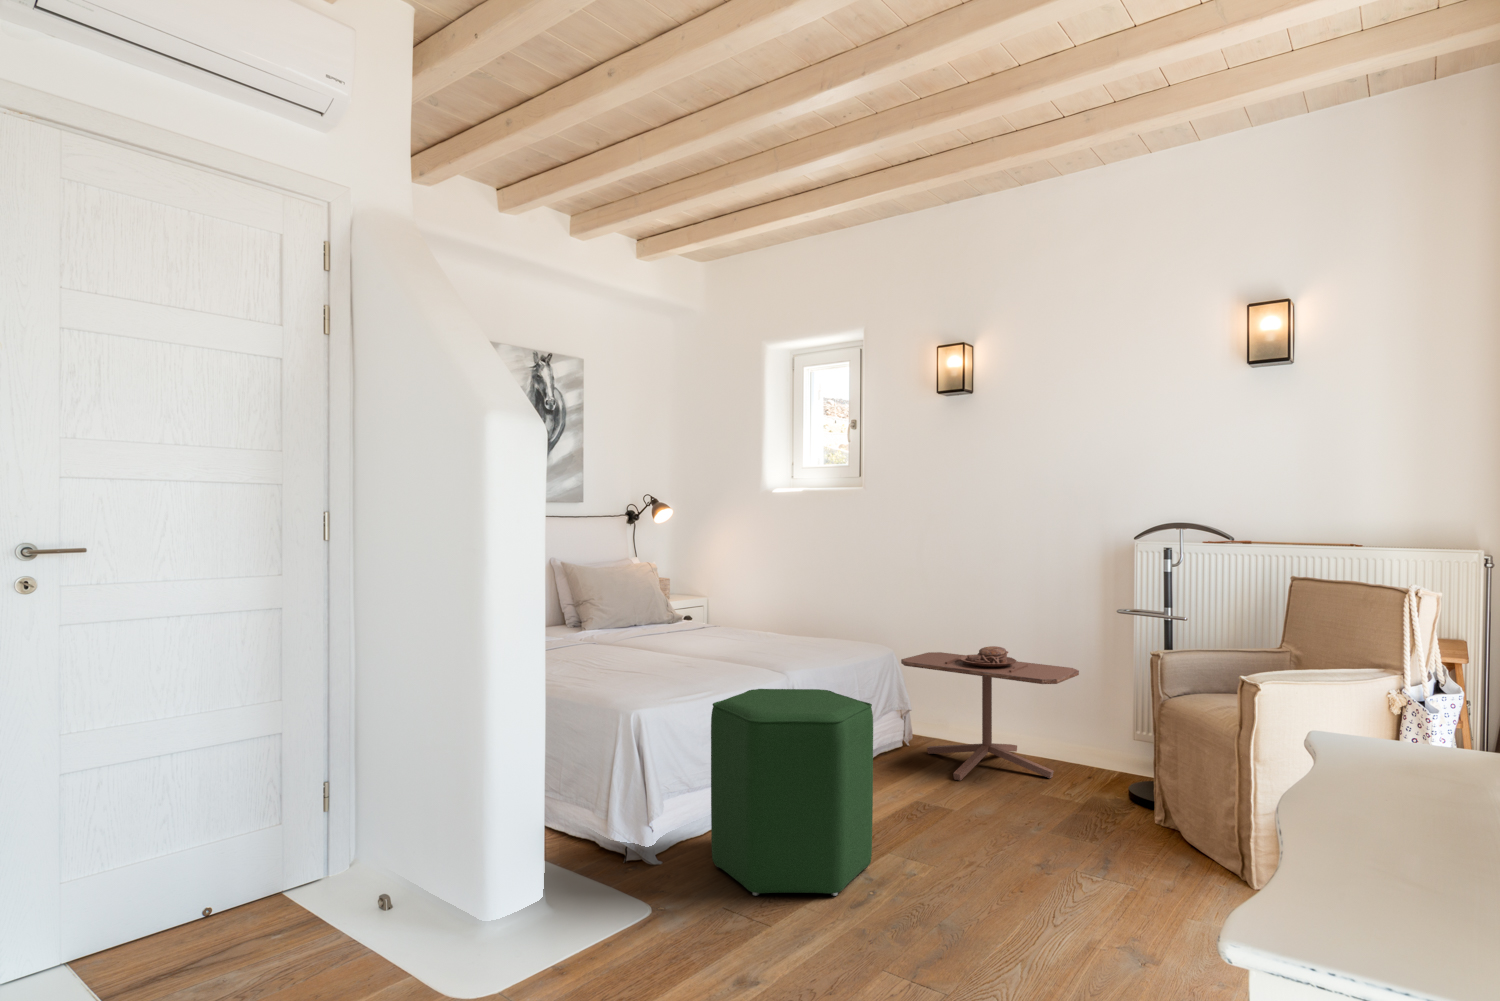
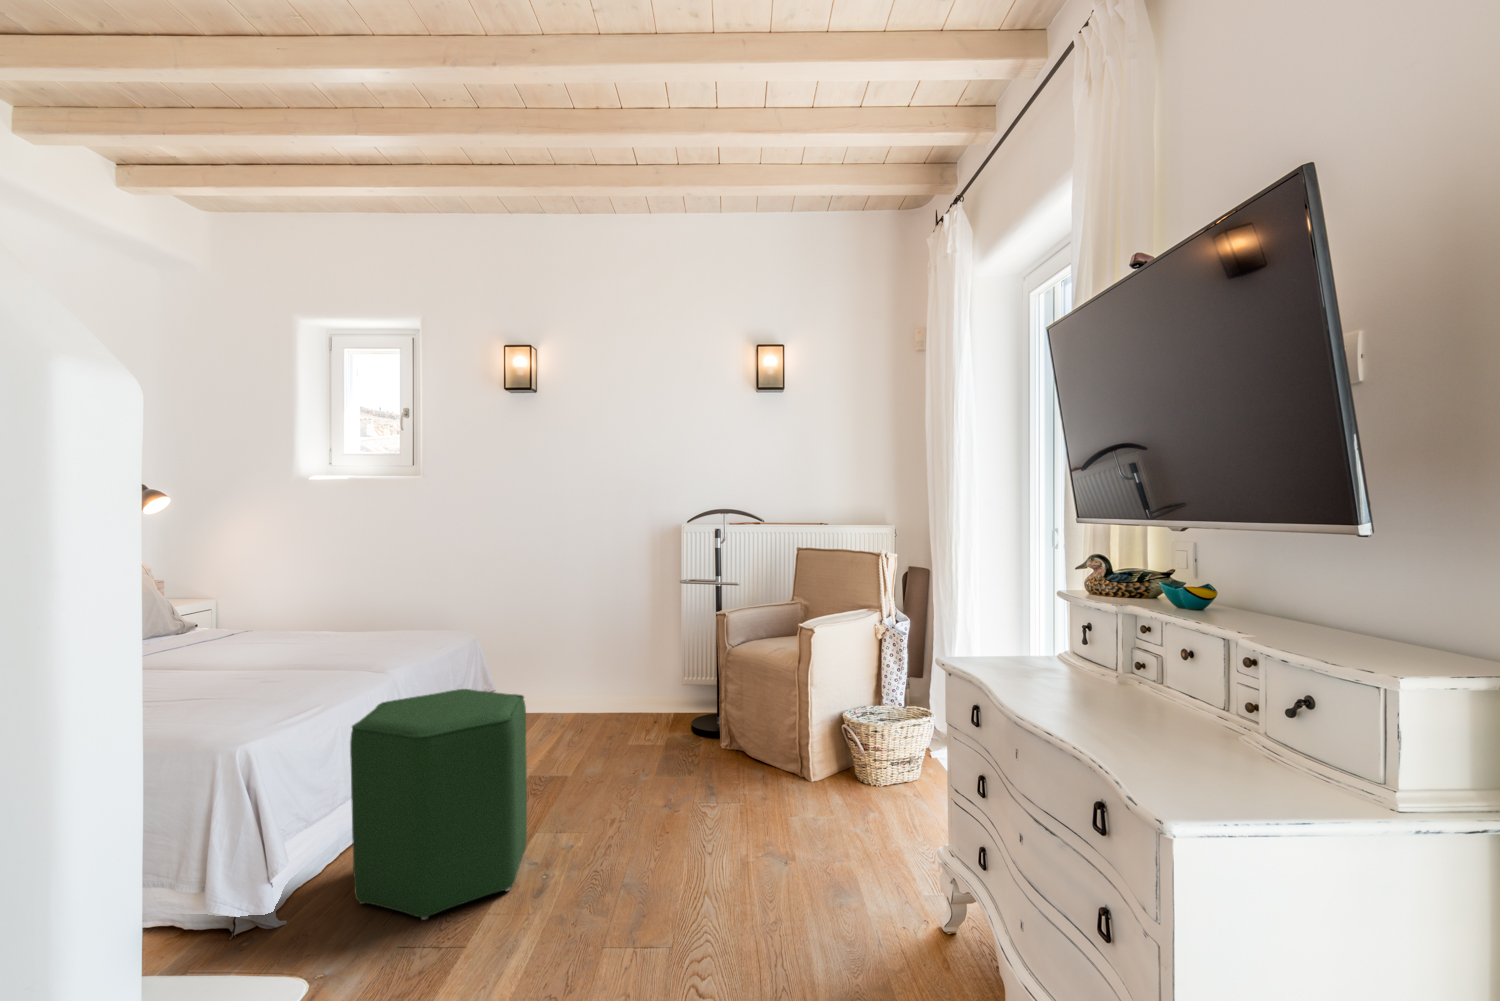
side table: present [901,646,1079,781] -> none [488,622,645,748]

